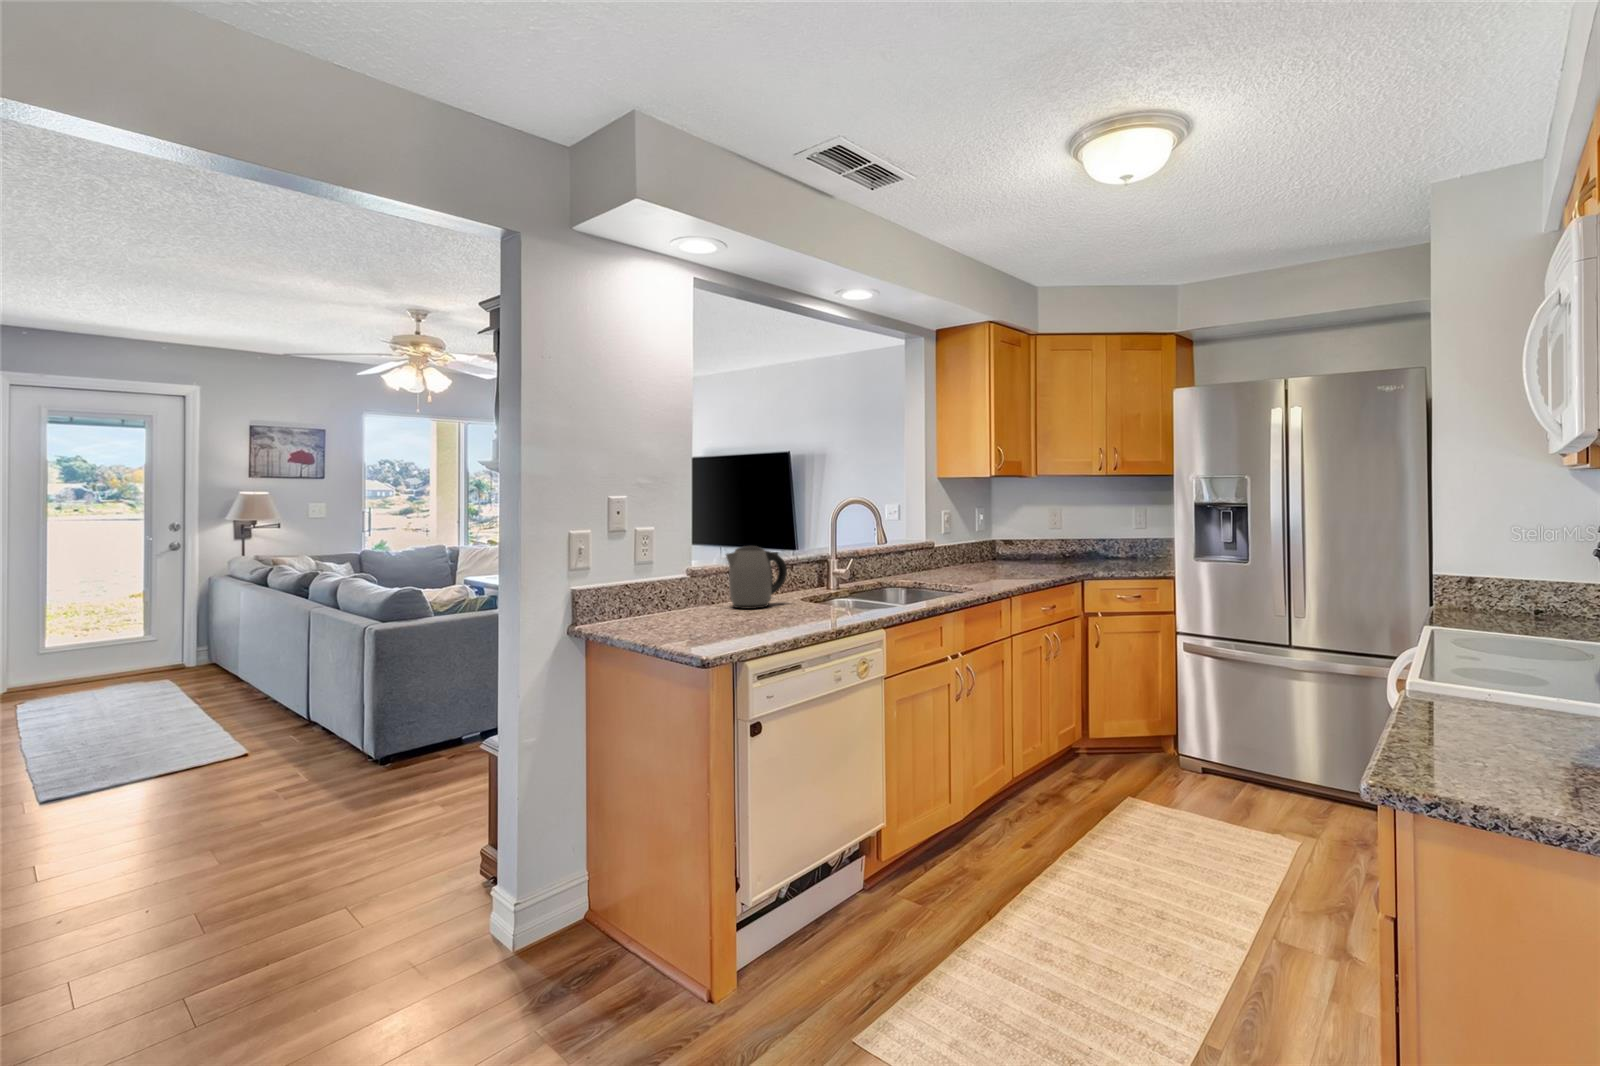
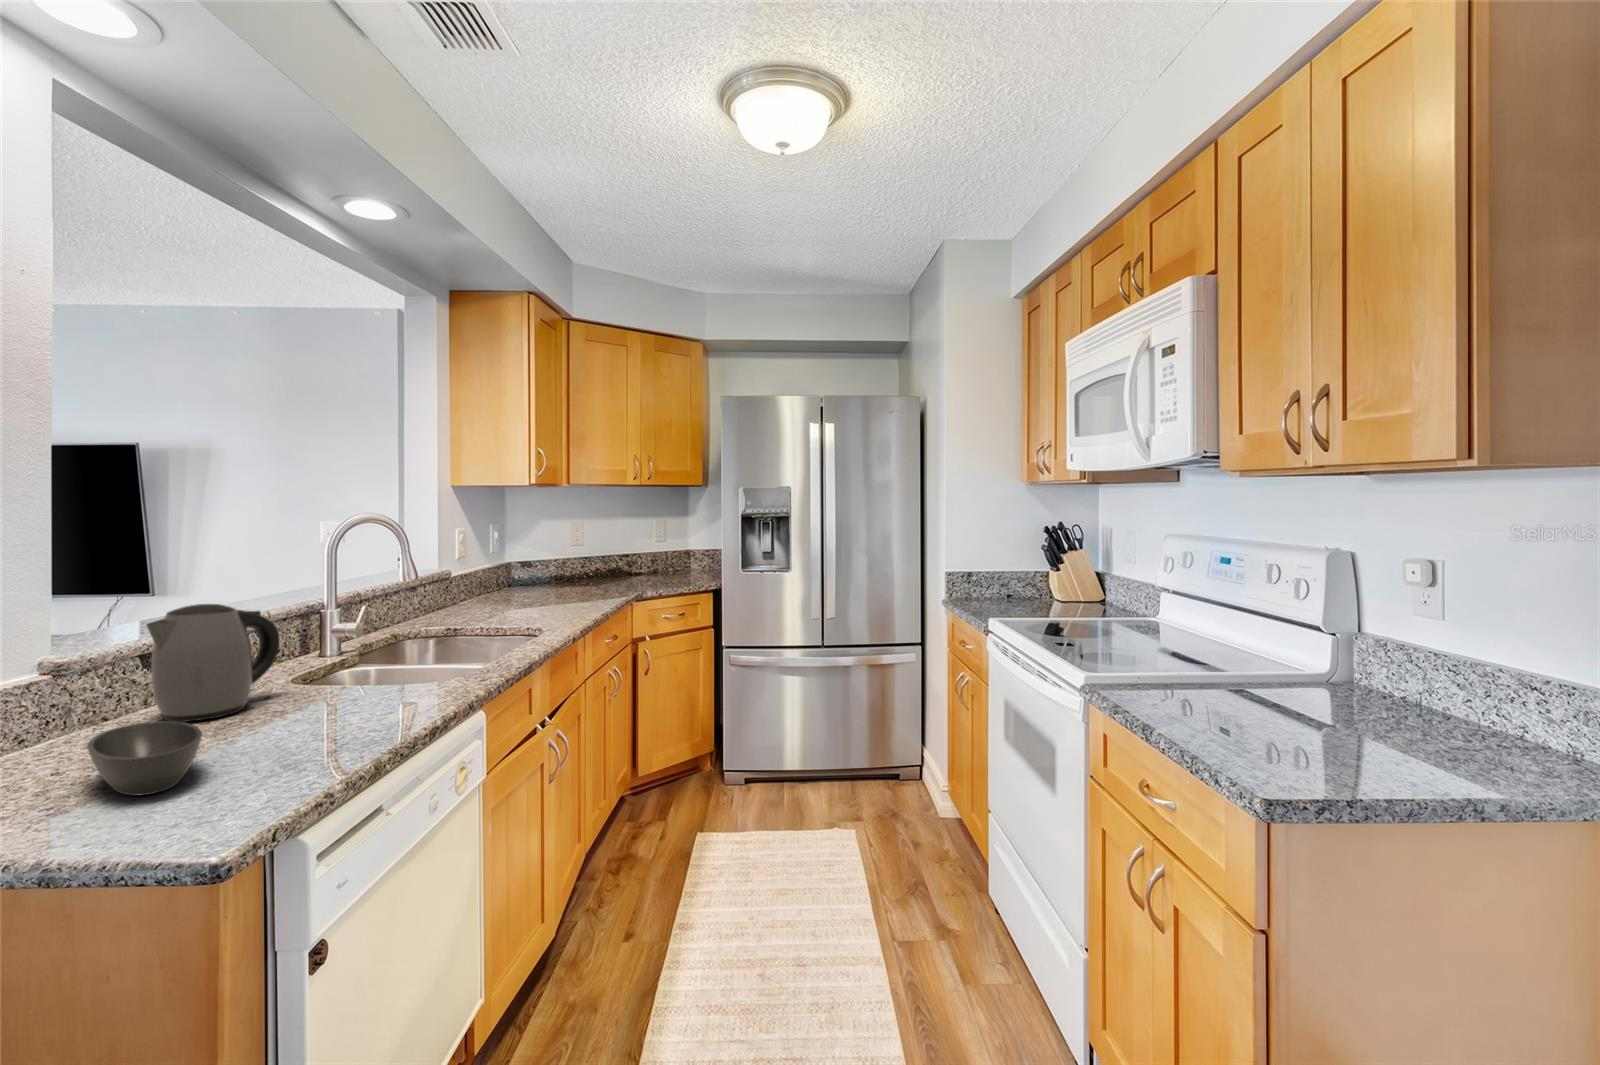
bowl: none [687,599,729,629] -> present [87,721,202,795]

